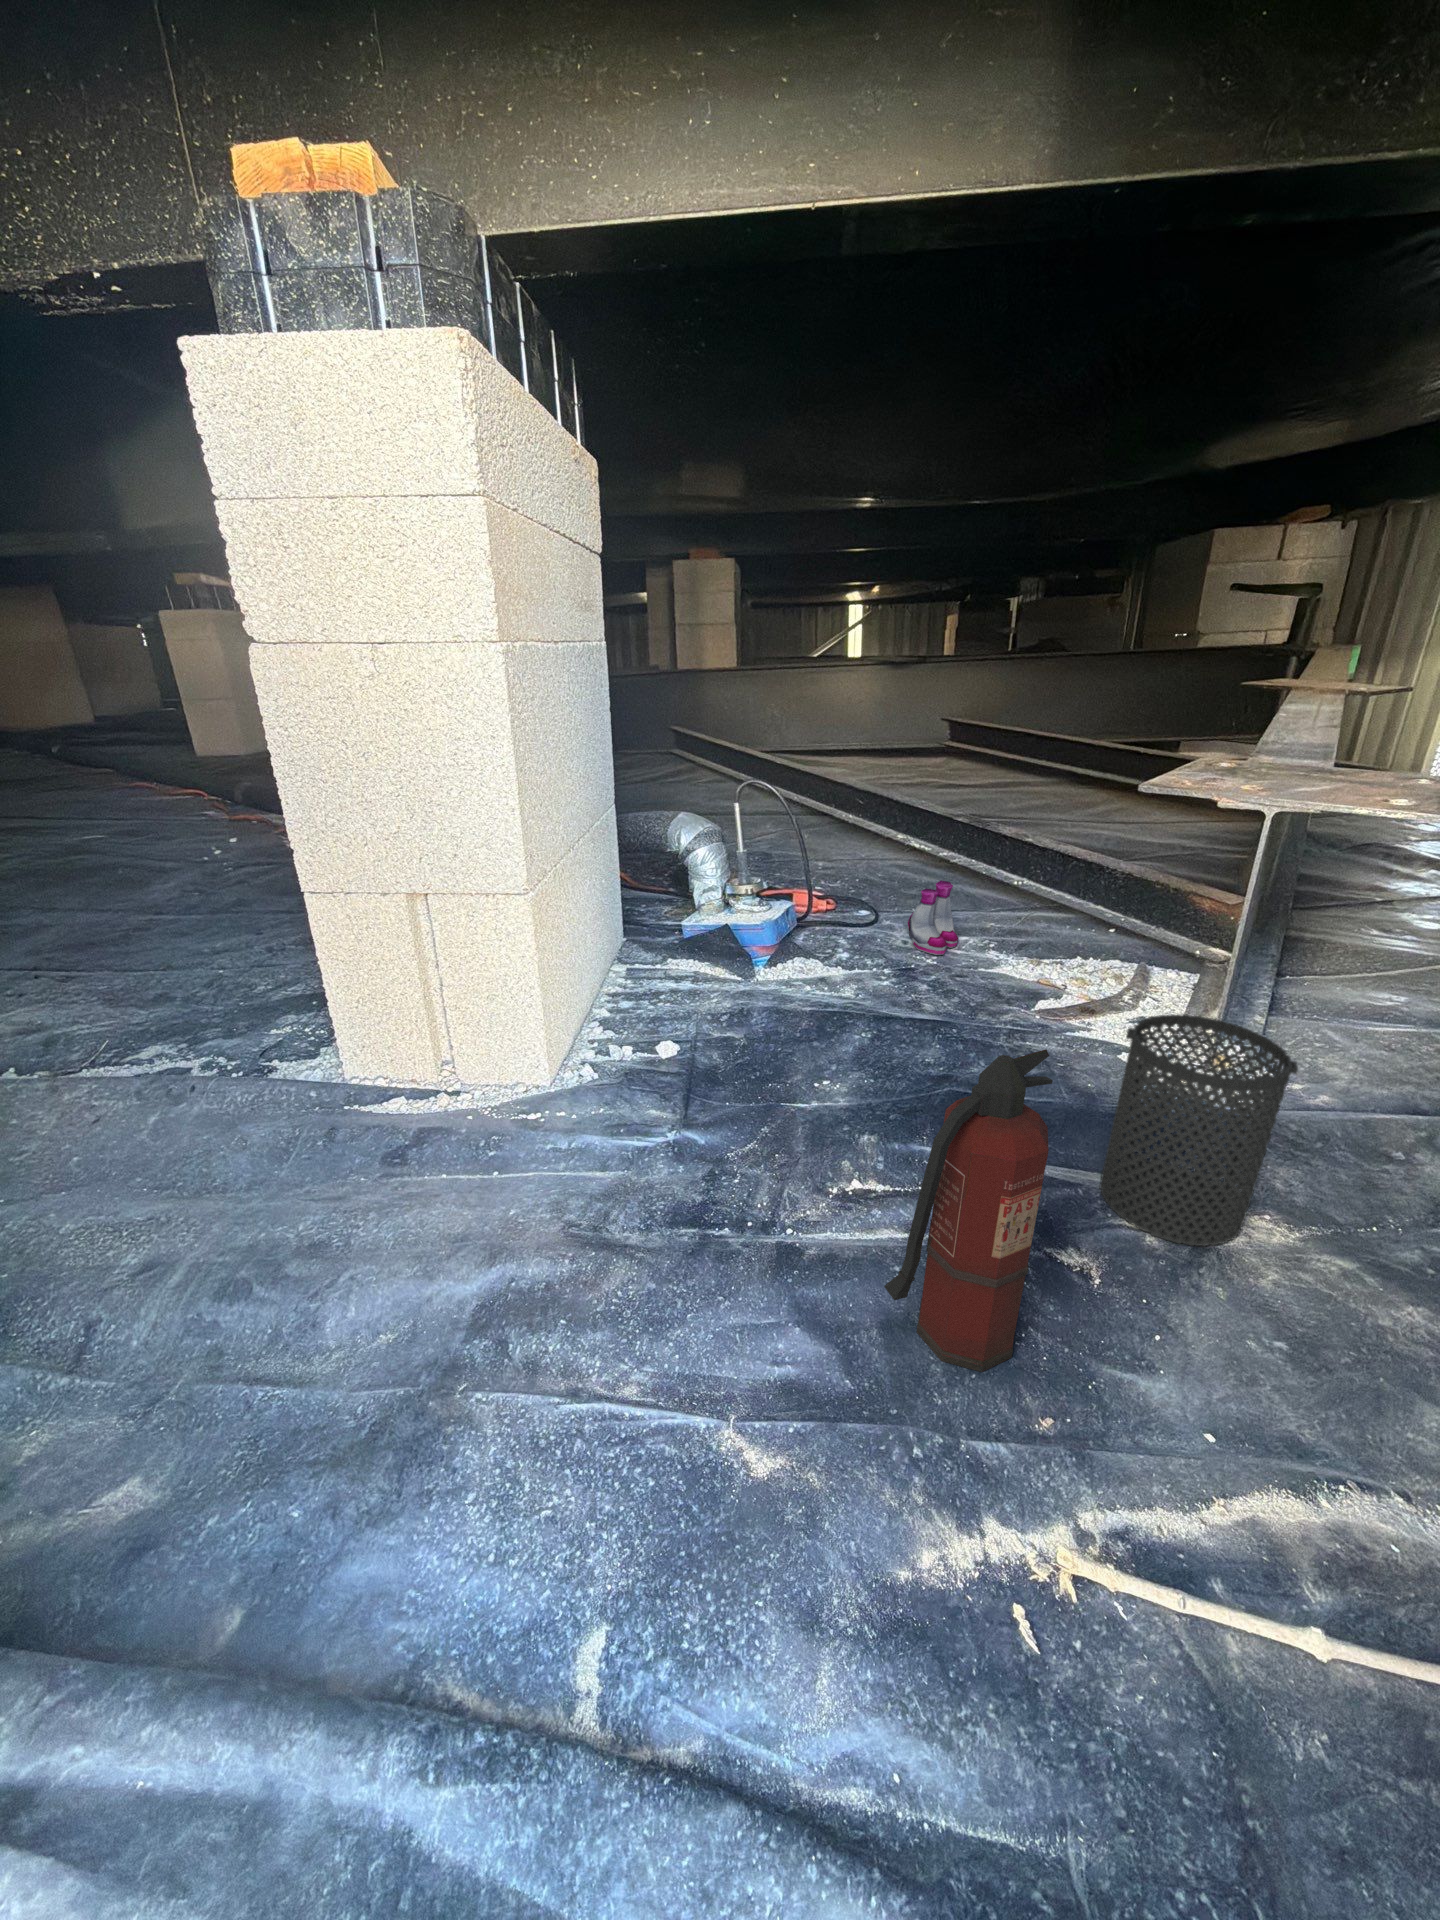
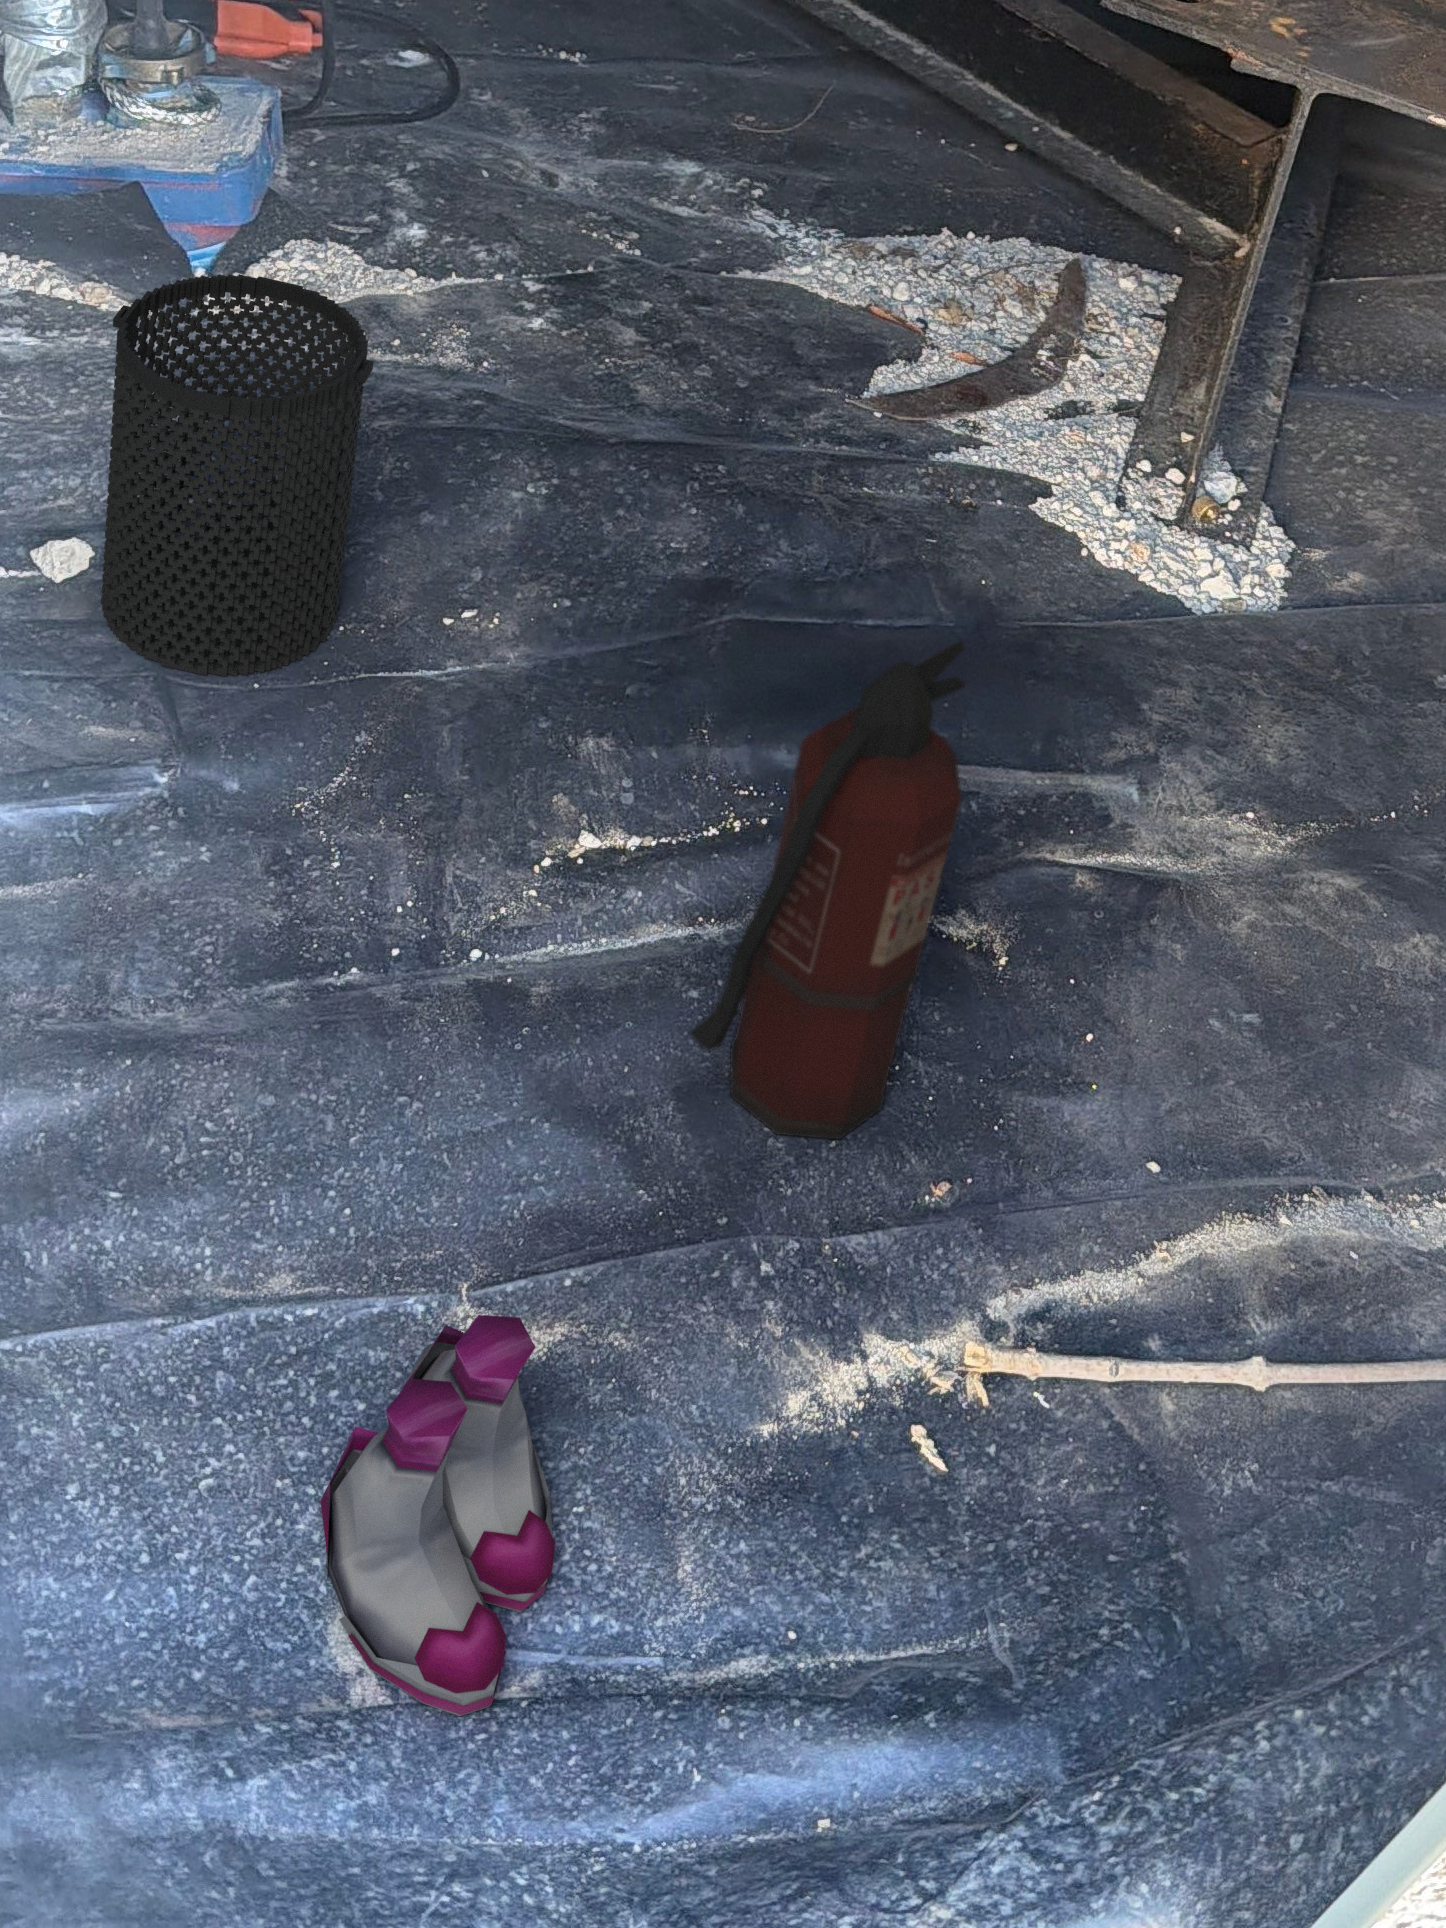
boots: present [908,880,958,955] -> present [320,1315,555,1716]
trash can: present [1100,1014,1298,1246] -> present [101,274,374,677]

